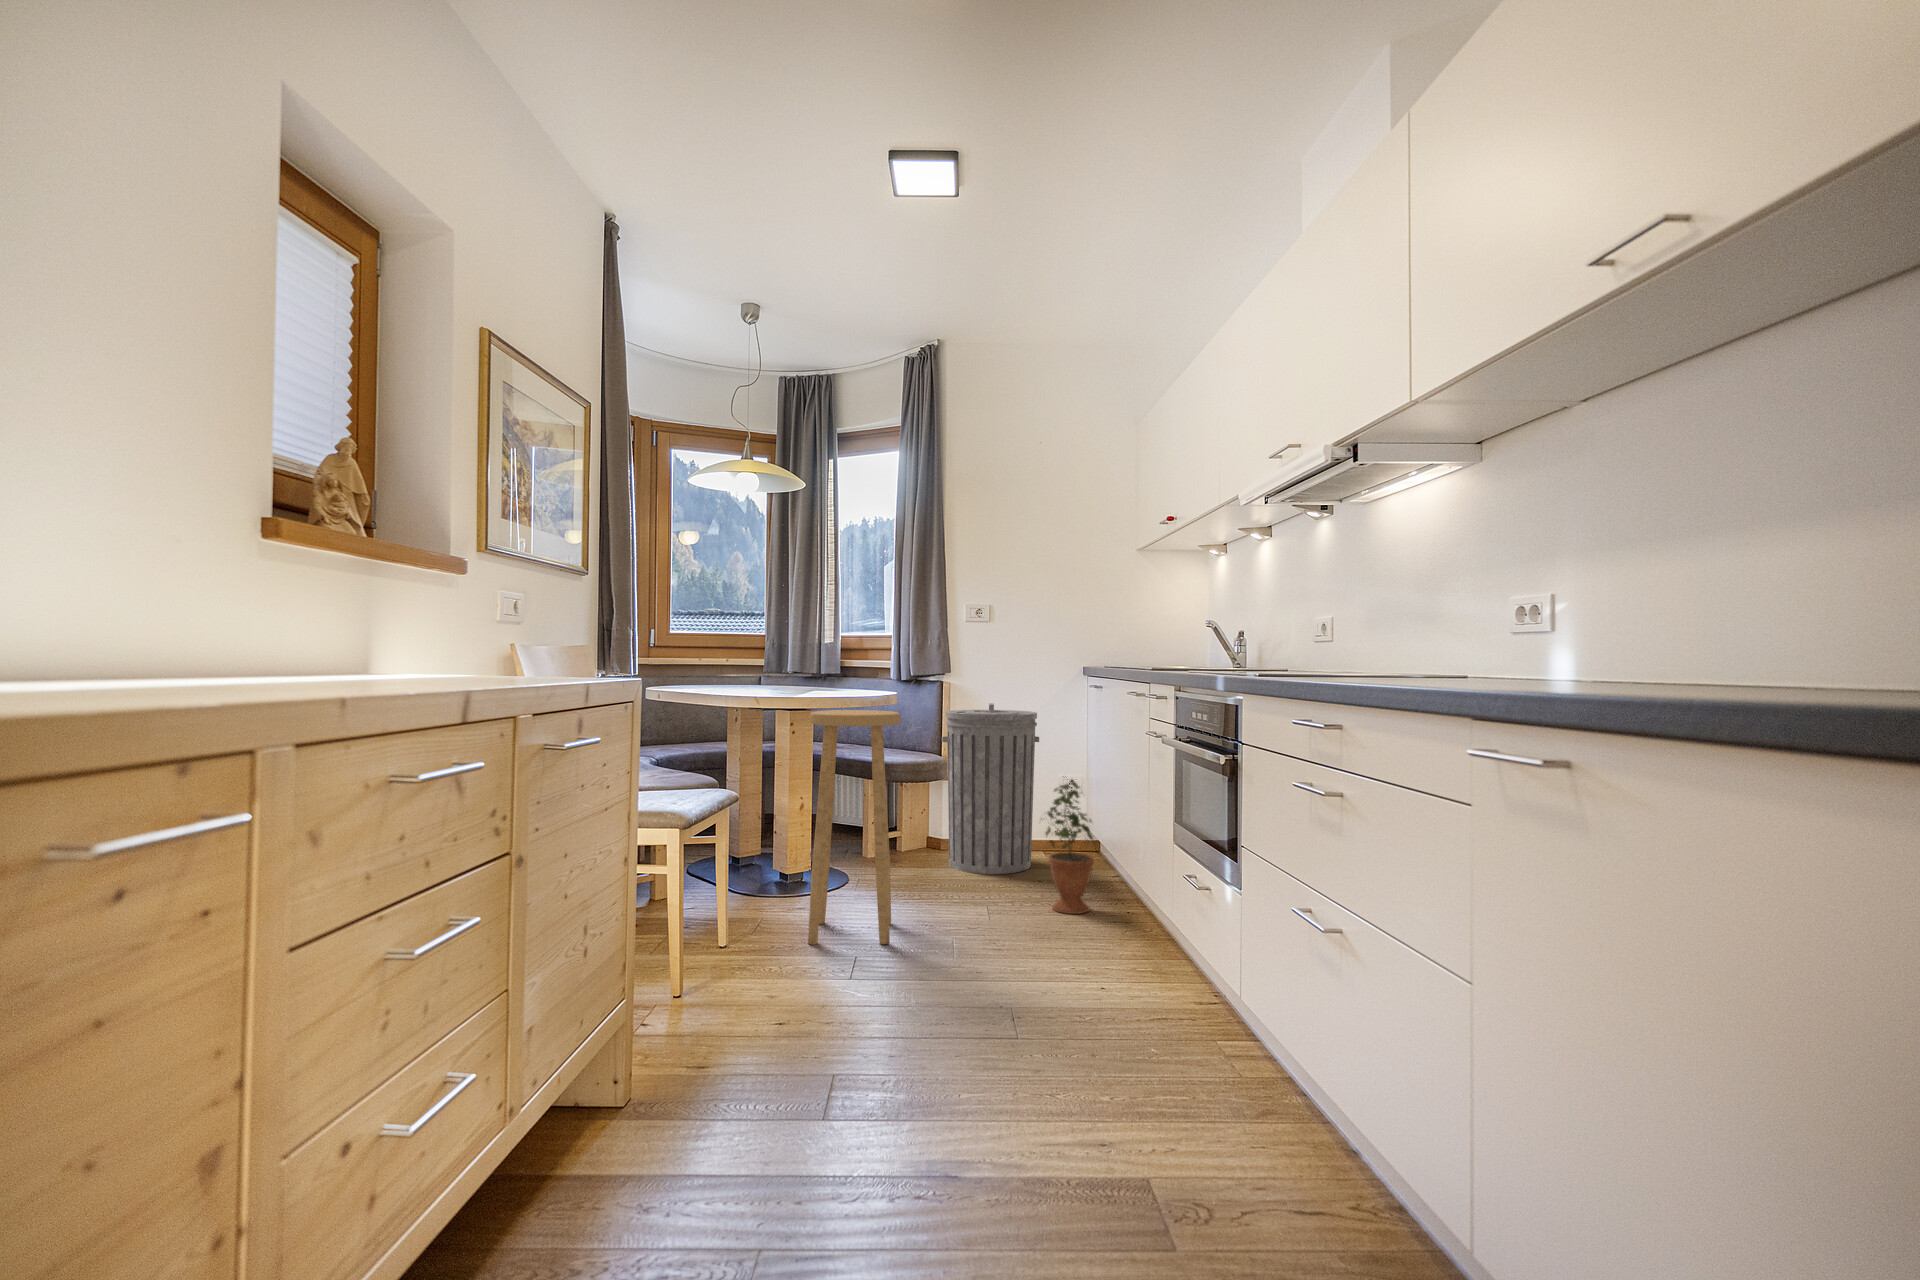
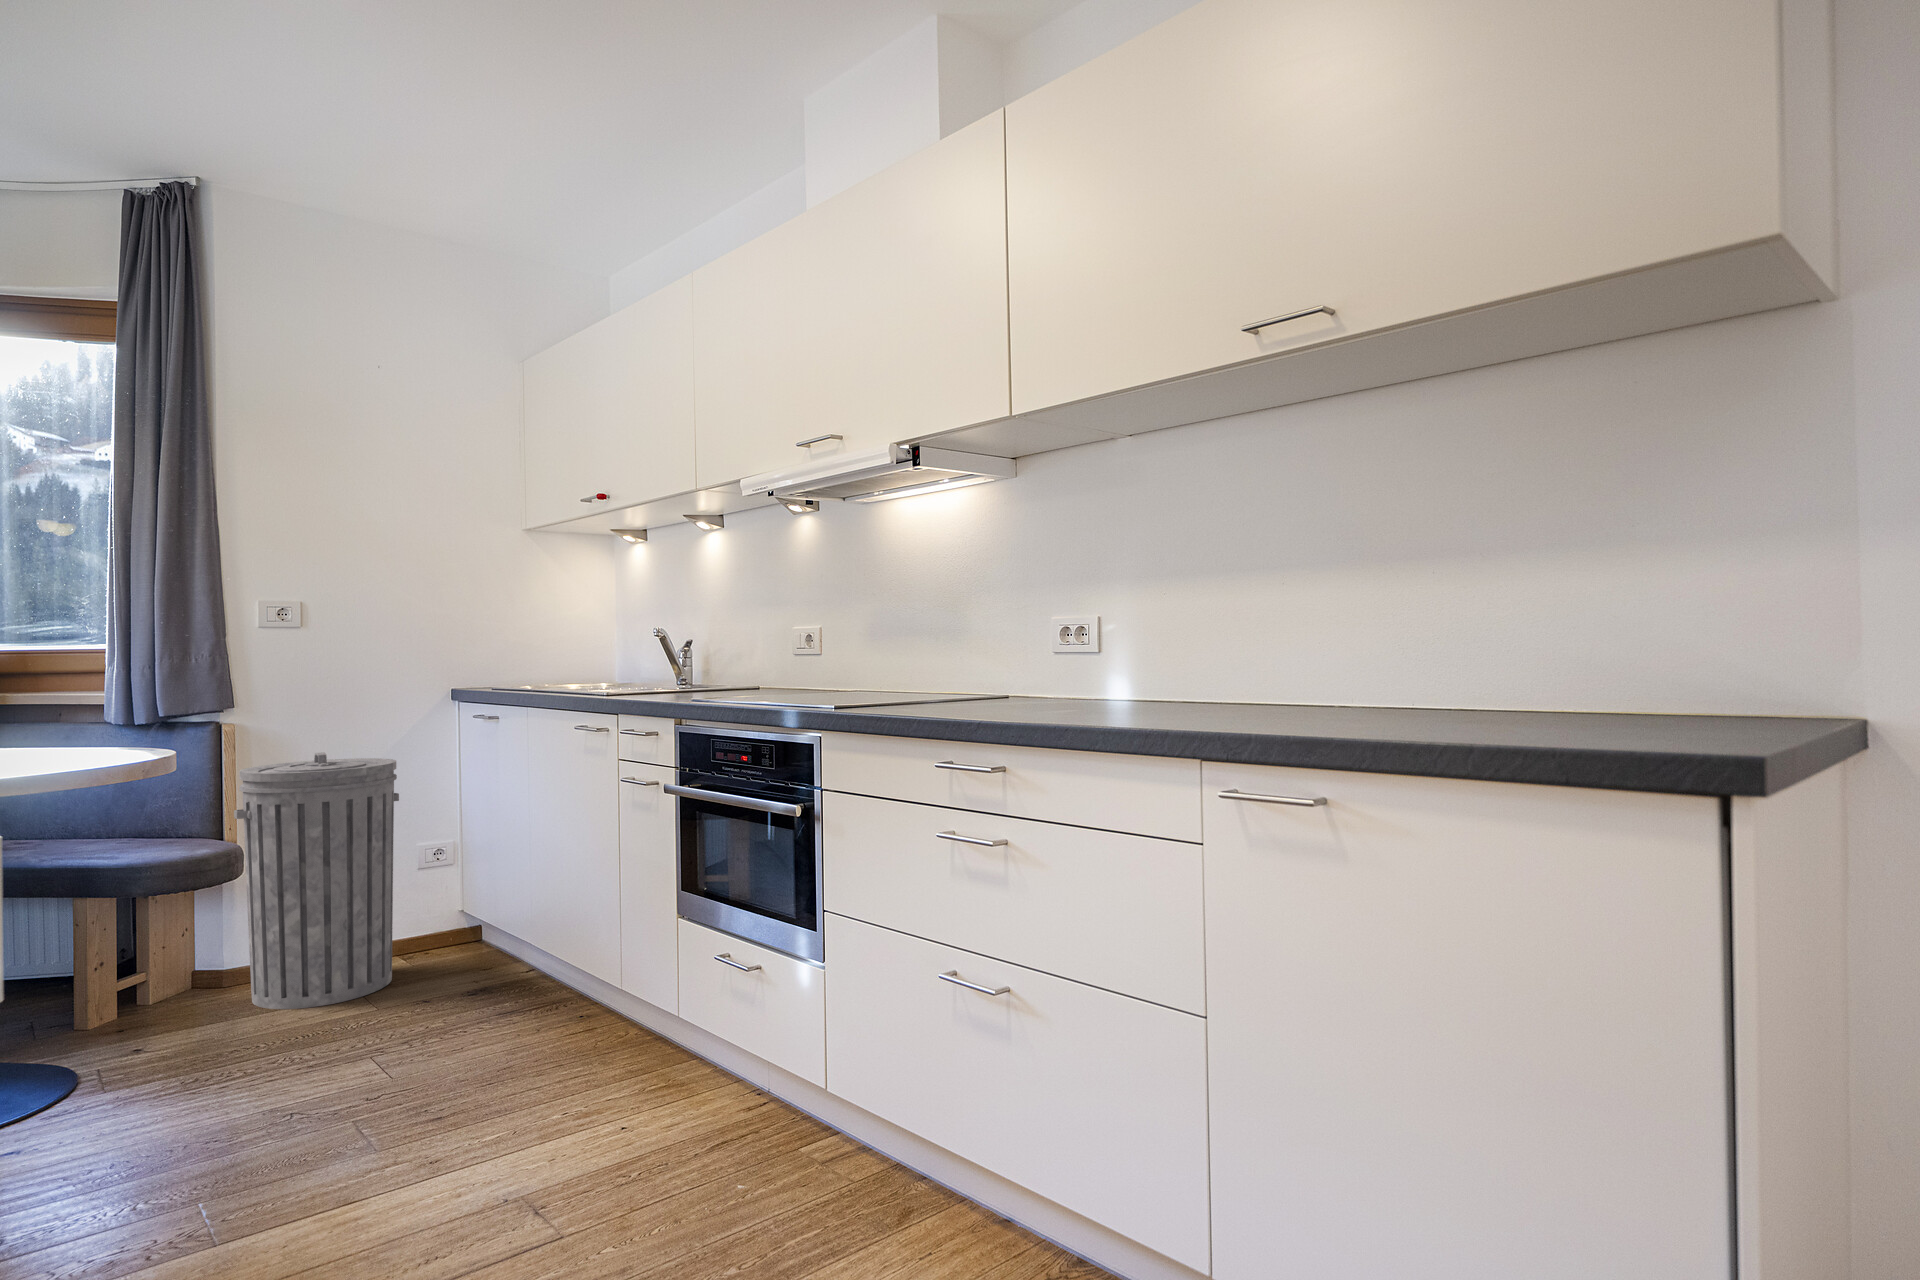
stool: present [808,710,900,945] -> none [48,788,240,1213]
potted plant: present [1046,780,1094,914] -> none [446,846,527,1035]

